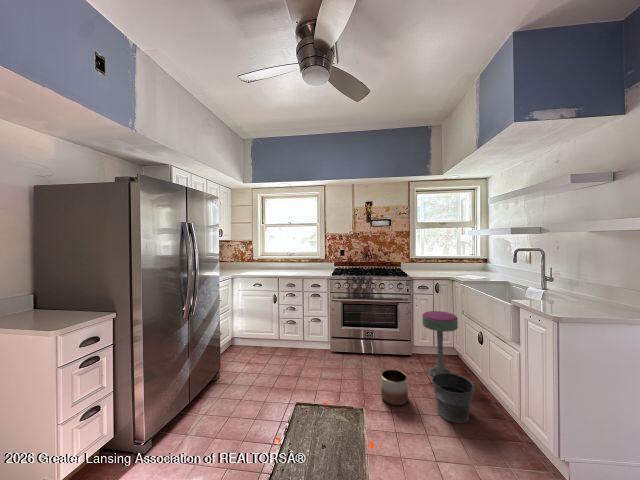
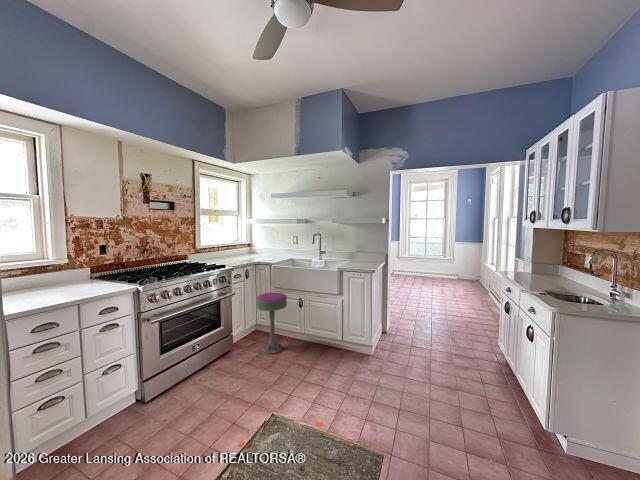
planter: present [381,369,408,405] -> none [268,358,294,394]
bucket: present [428,373,477,423] -> none [302,335,335,372]

